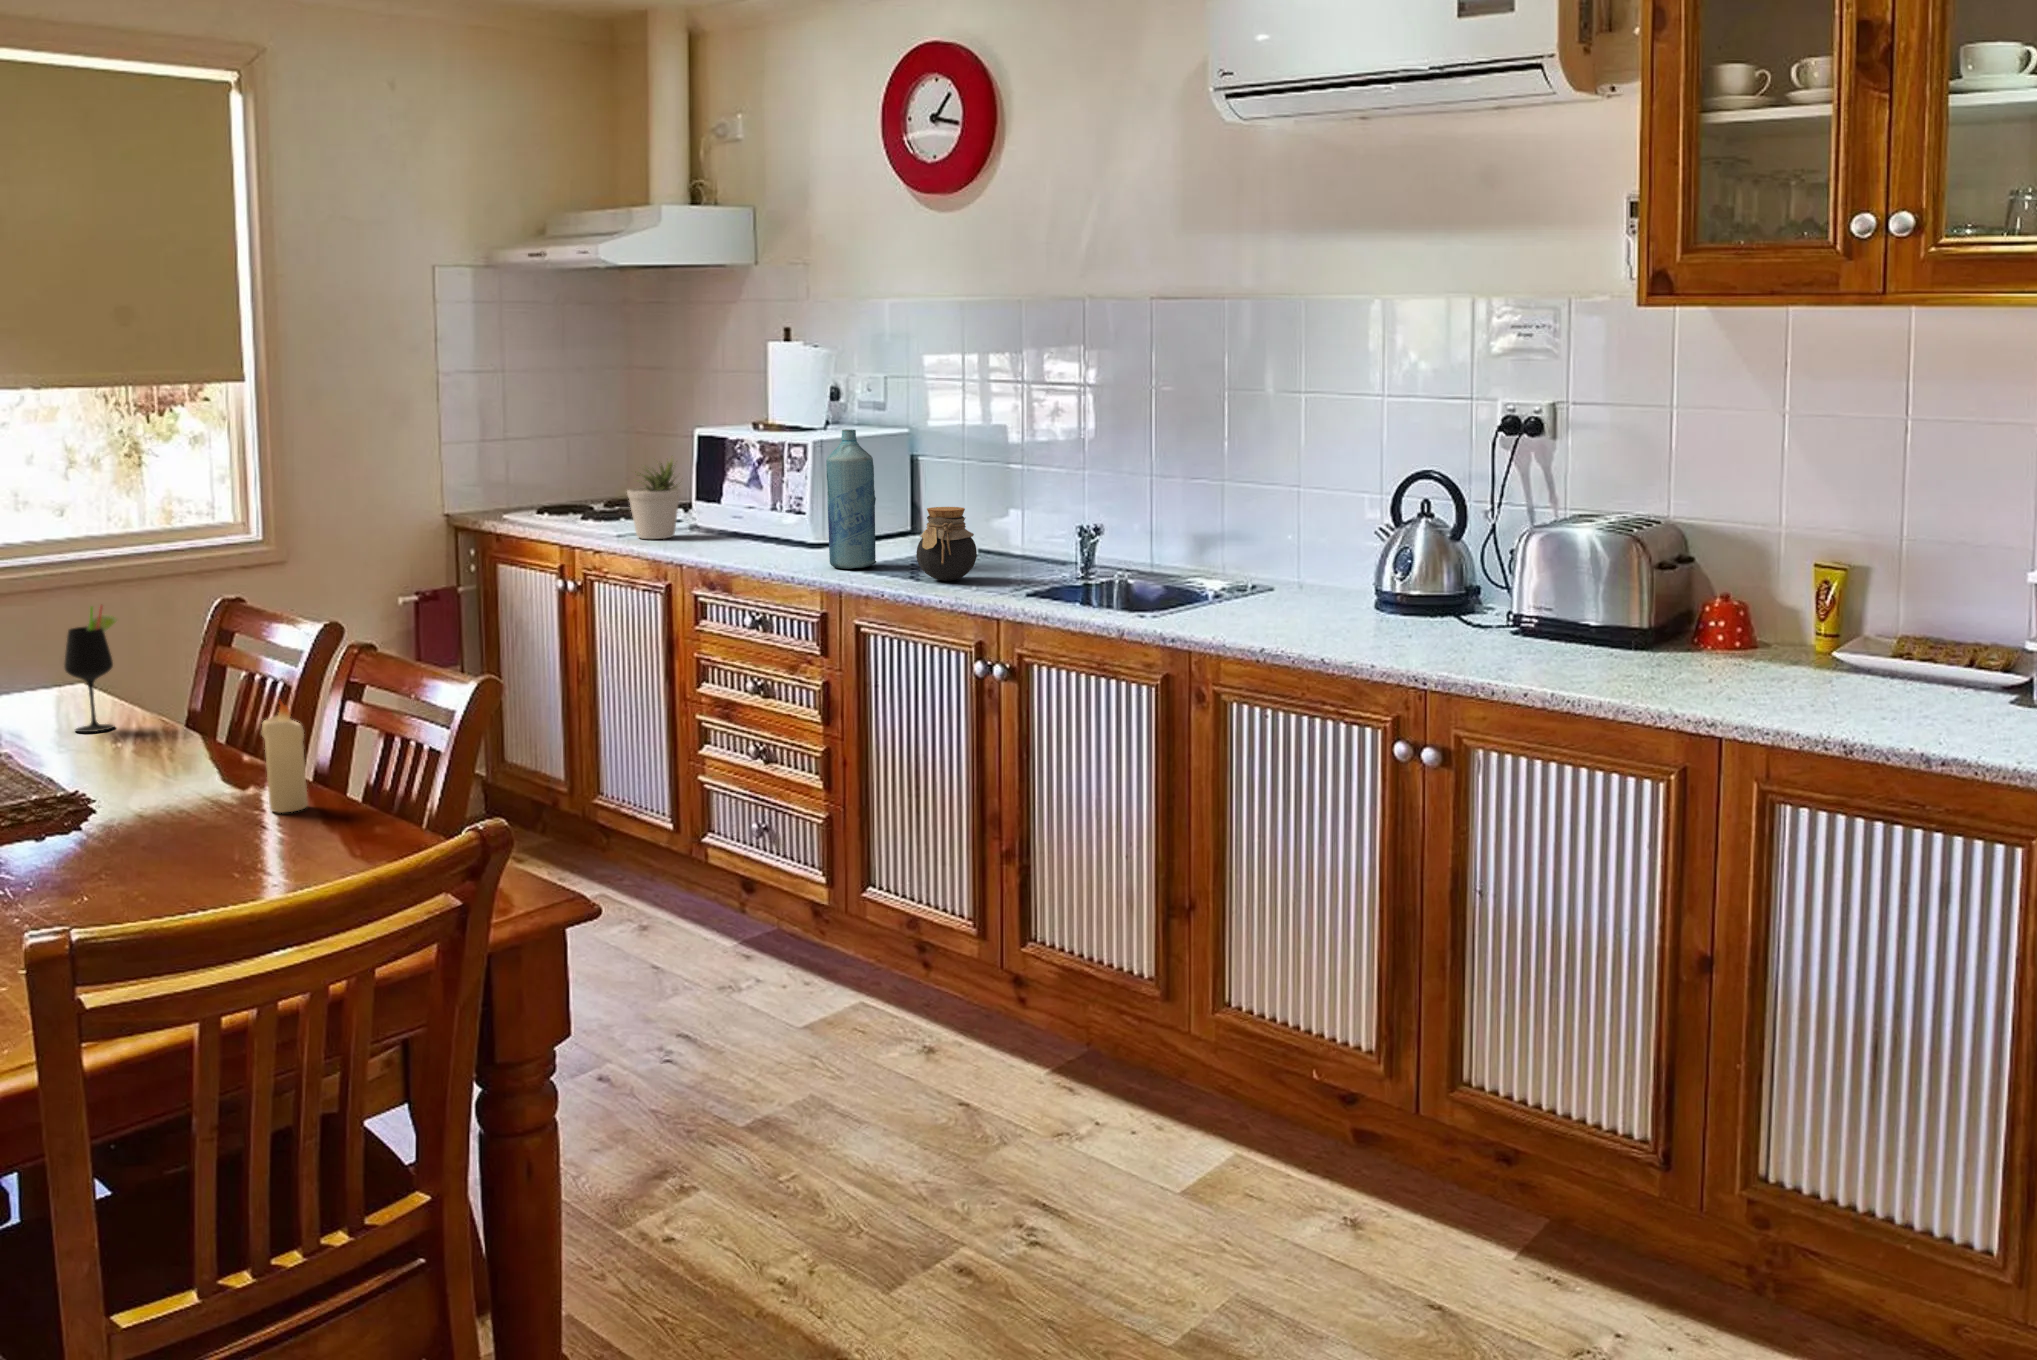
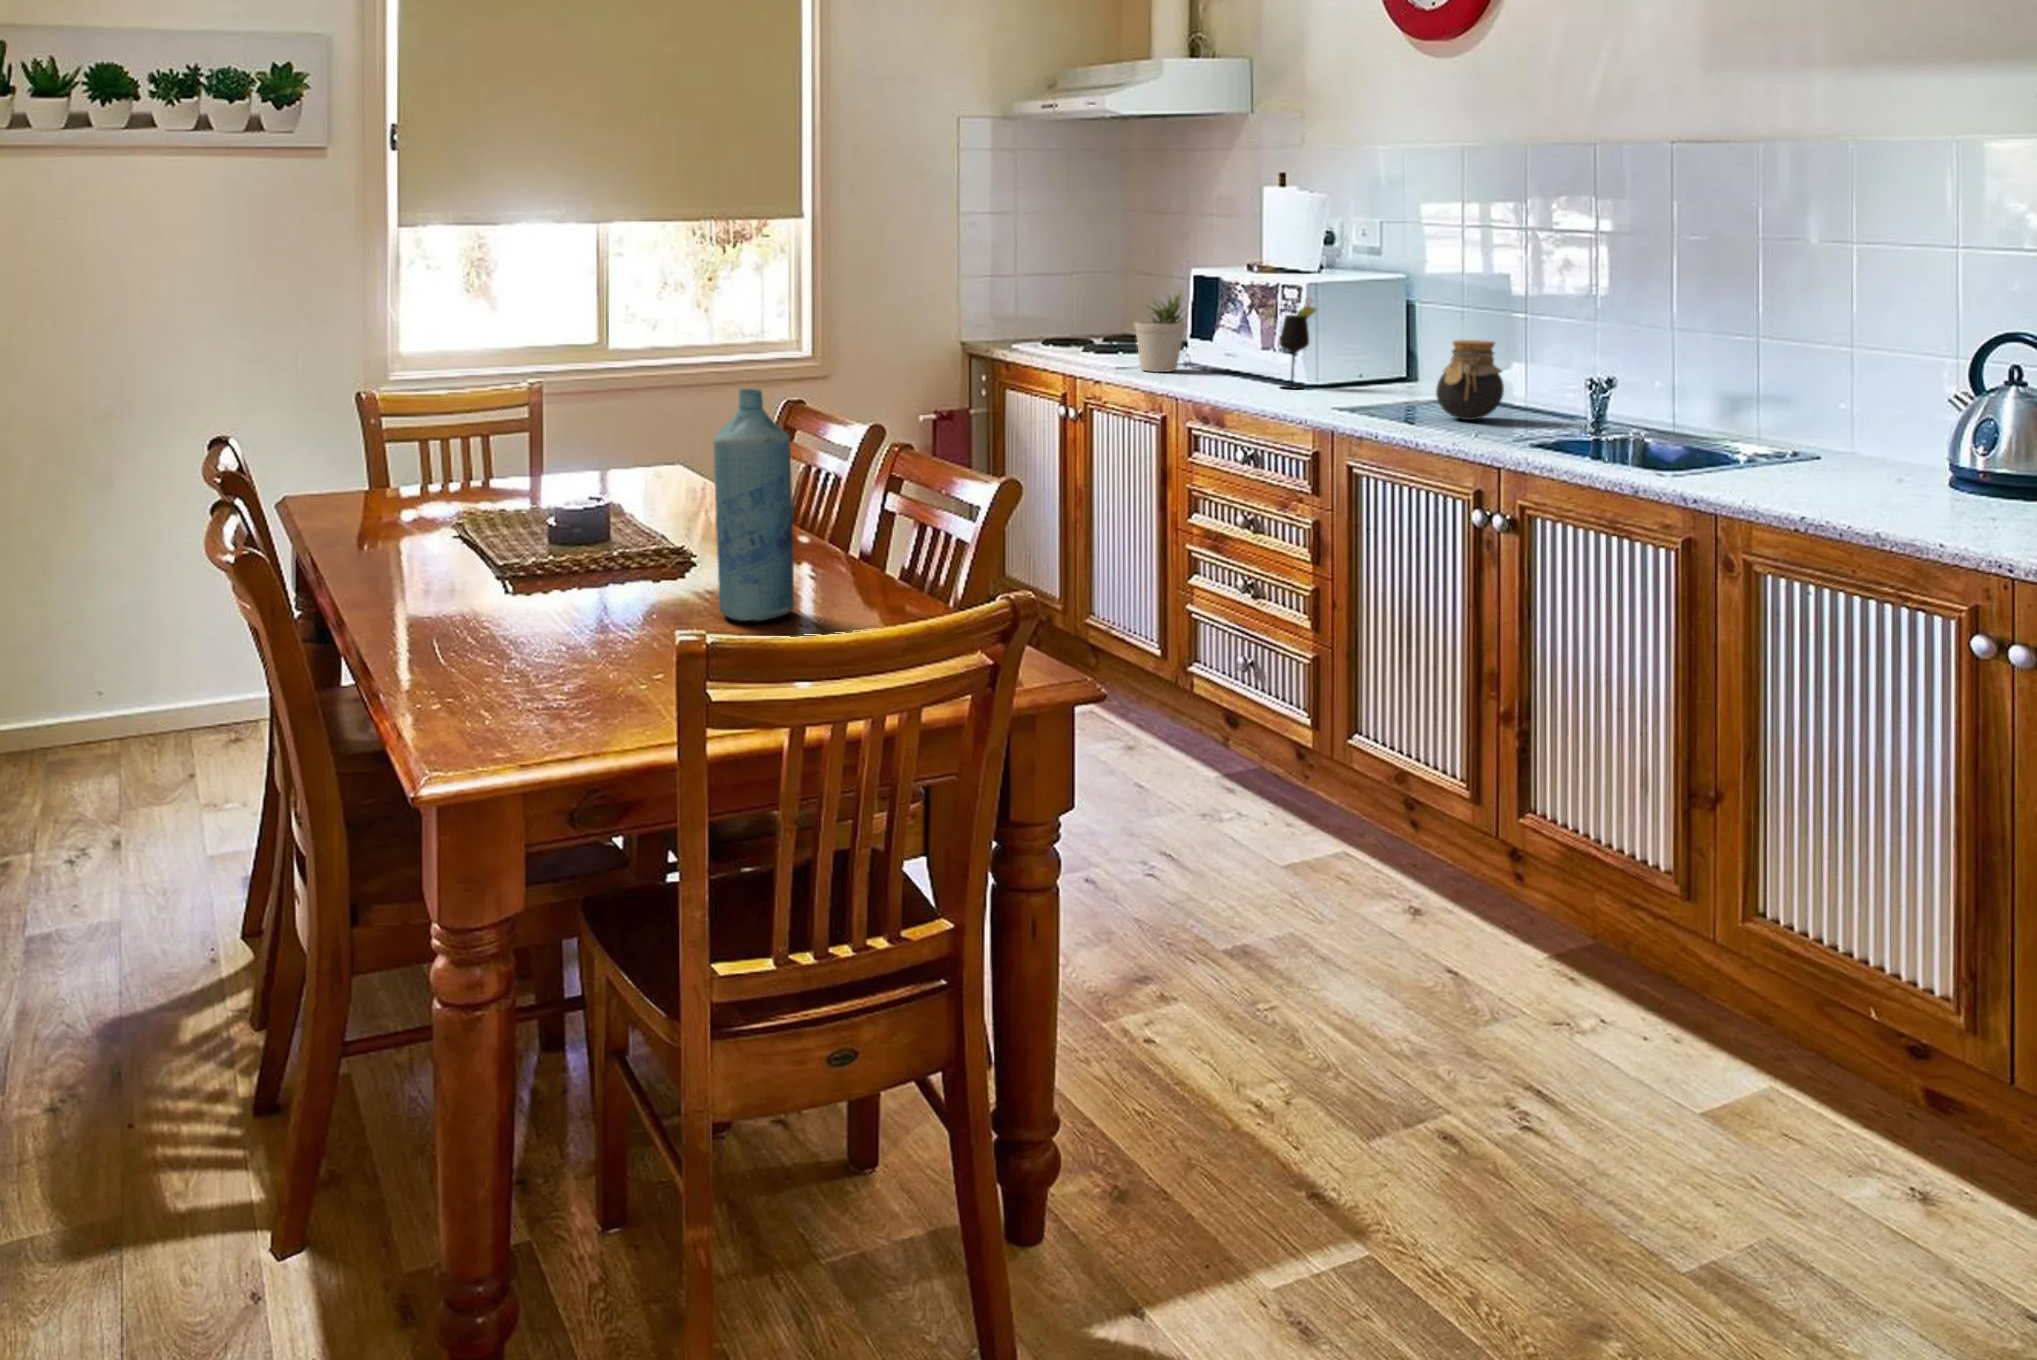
bottle: present [826,429,876,569] -> present [714,389,795,621]
wine glass: present [64,605,117,732] -> present [1280,304,1316,388]
candle: present [262,701,308,813] -> none [817,485,852,592]

